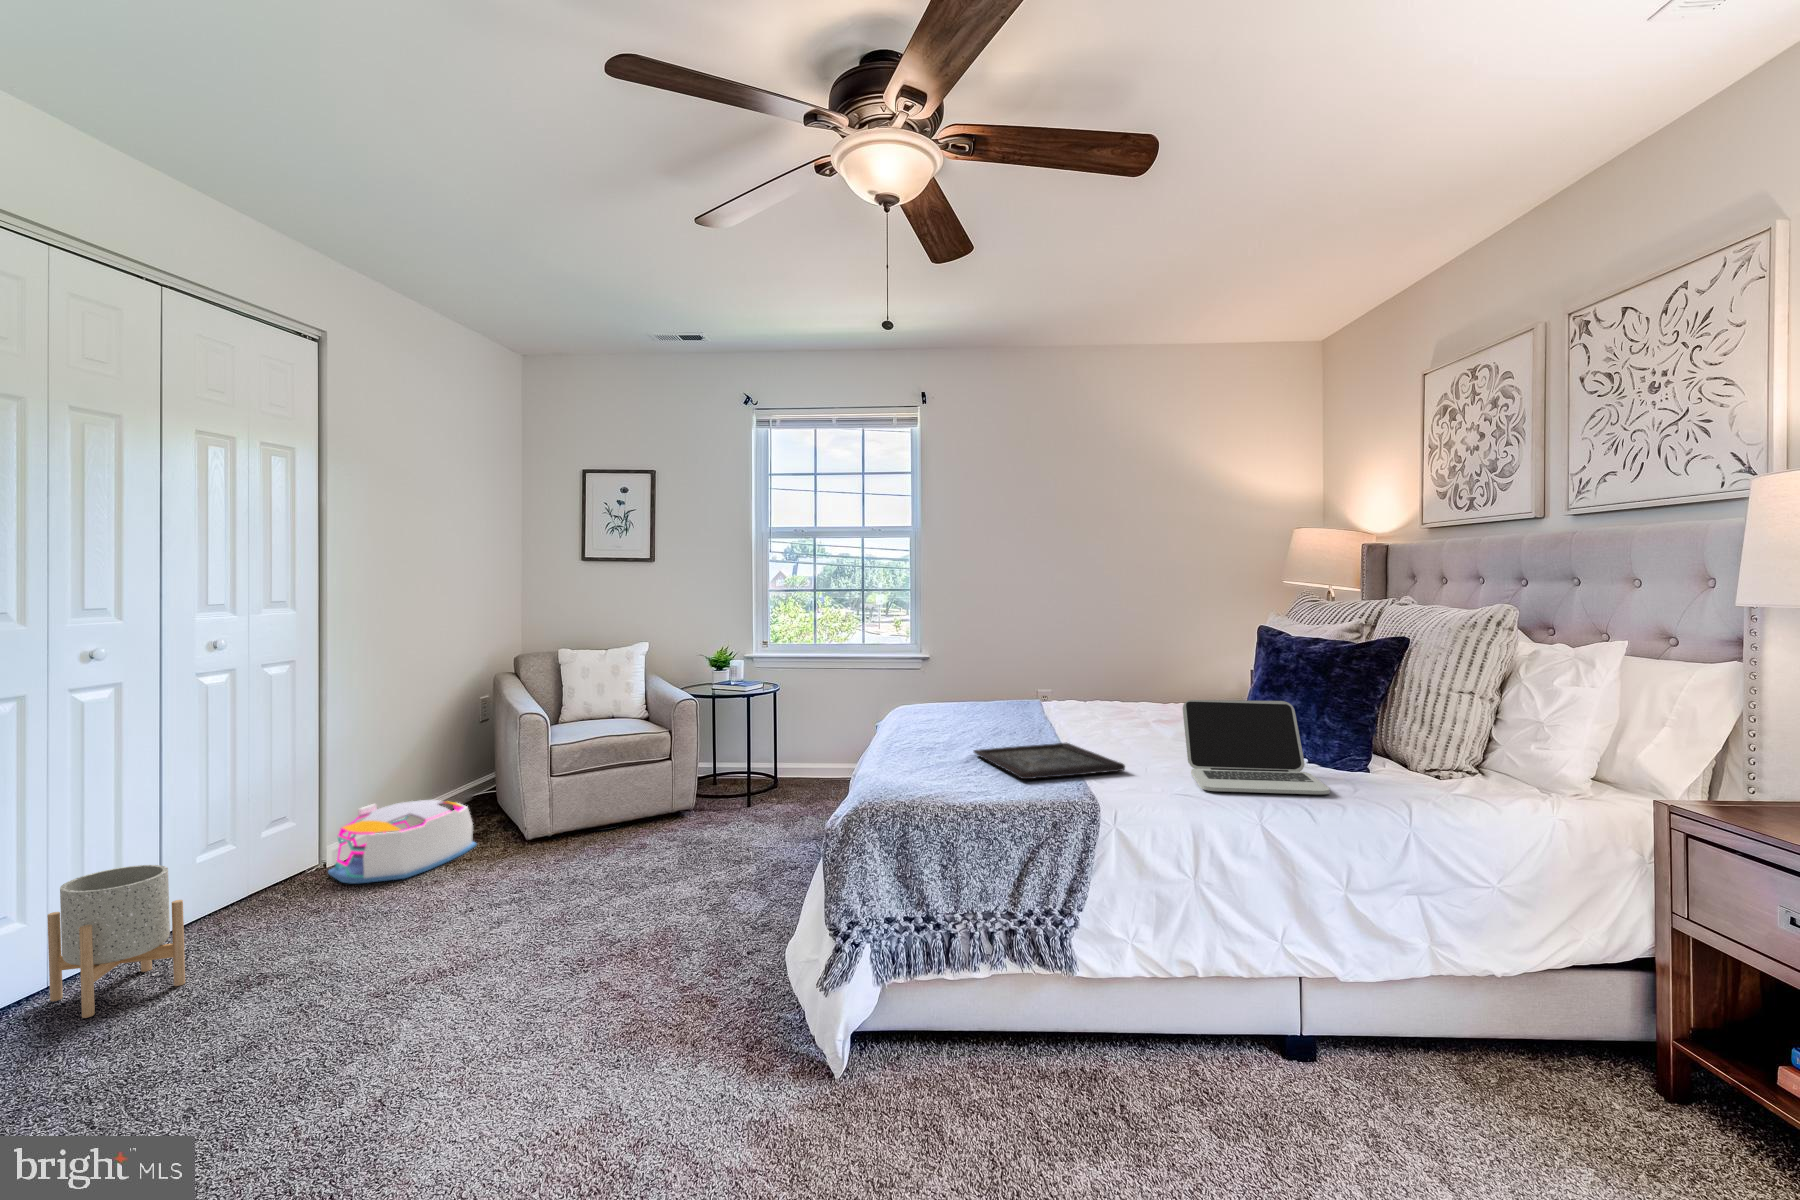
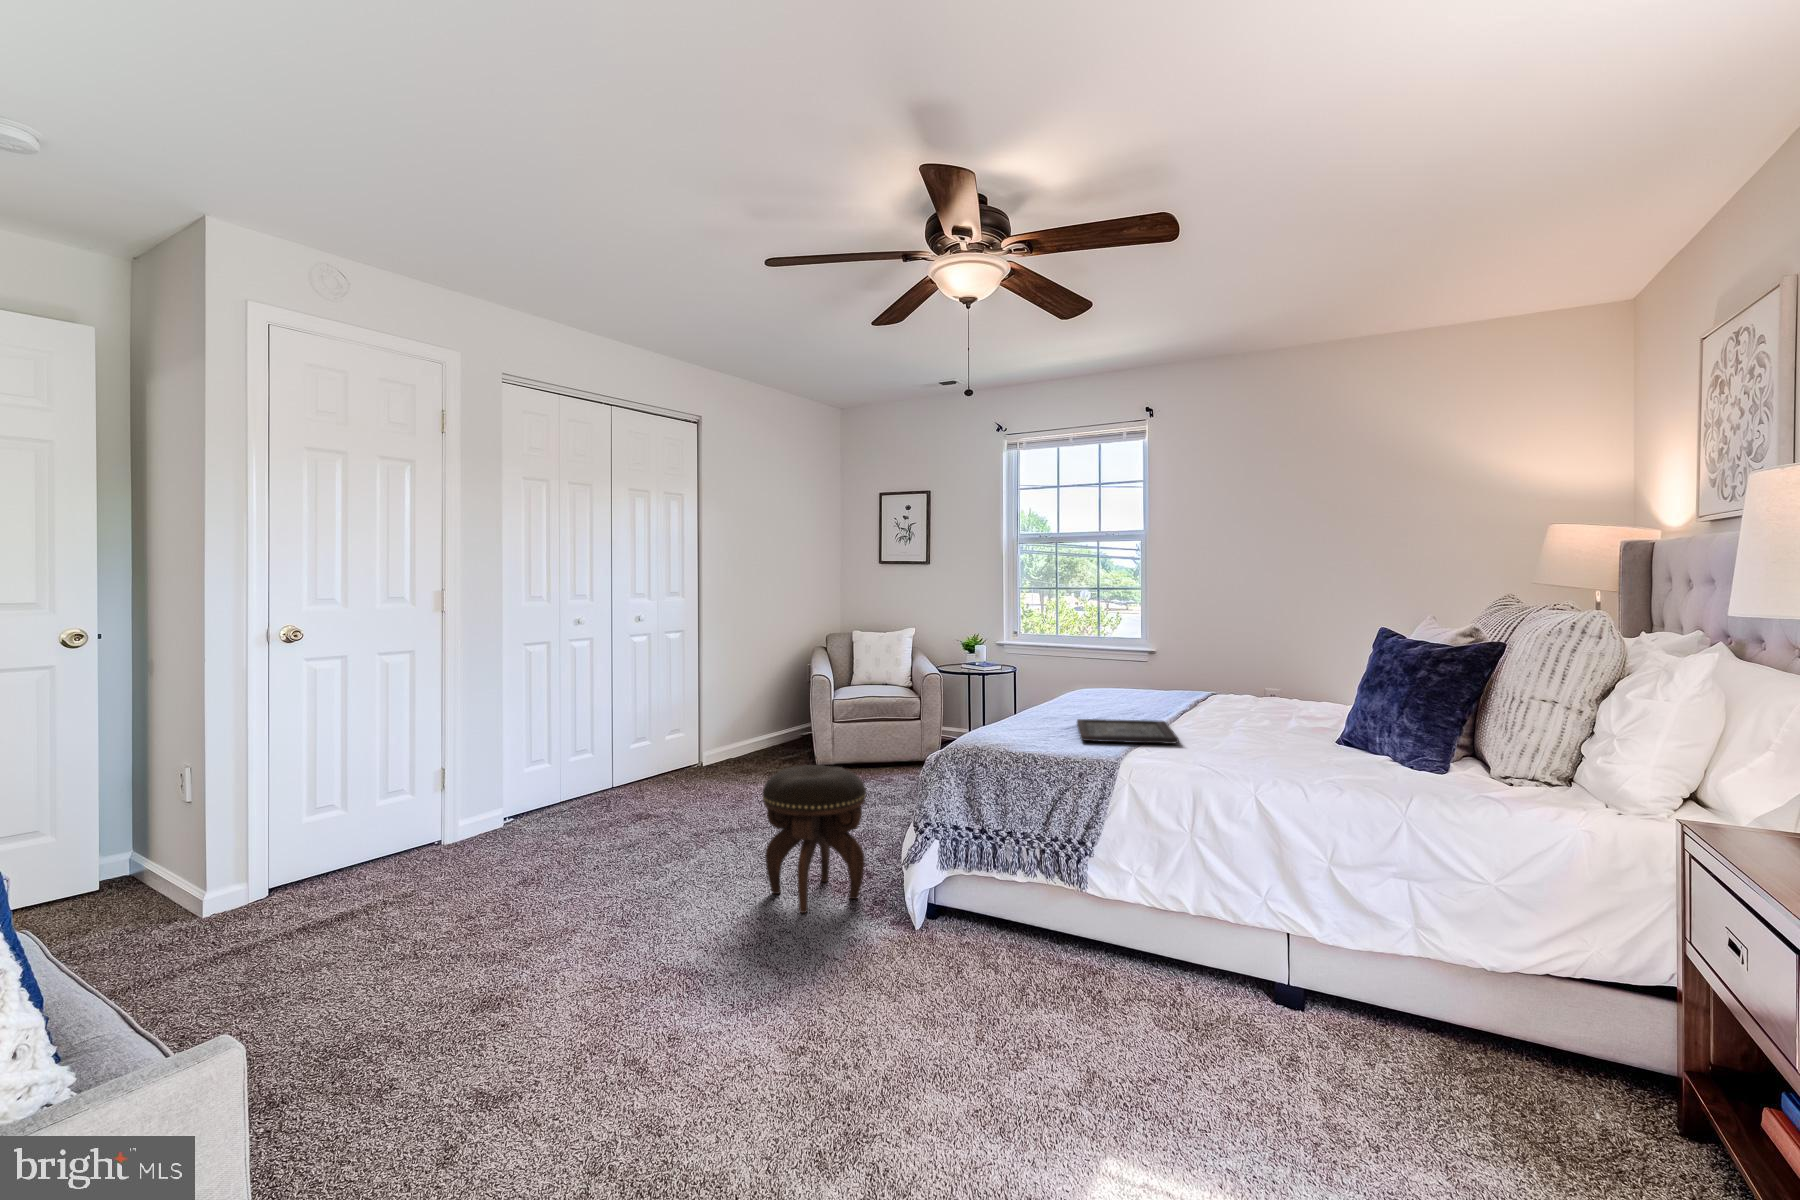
laptop: present [1183,700,1330,794] -> none [1220,690,1351,776]
storage bin: present [328,800,477,883] -> none [694,728,786,779]
footstool: none [566,853,727,1089] -> present [763,765,866,913]
planter: present [47,865,185,1018] -> none [541,744,601,824]

